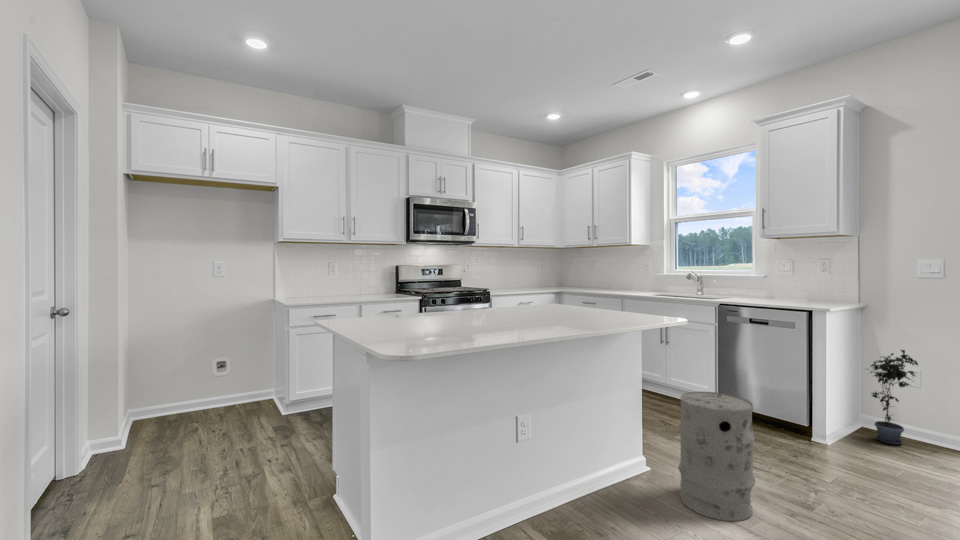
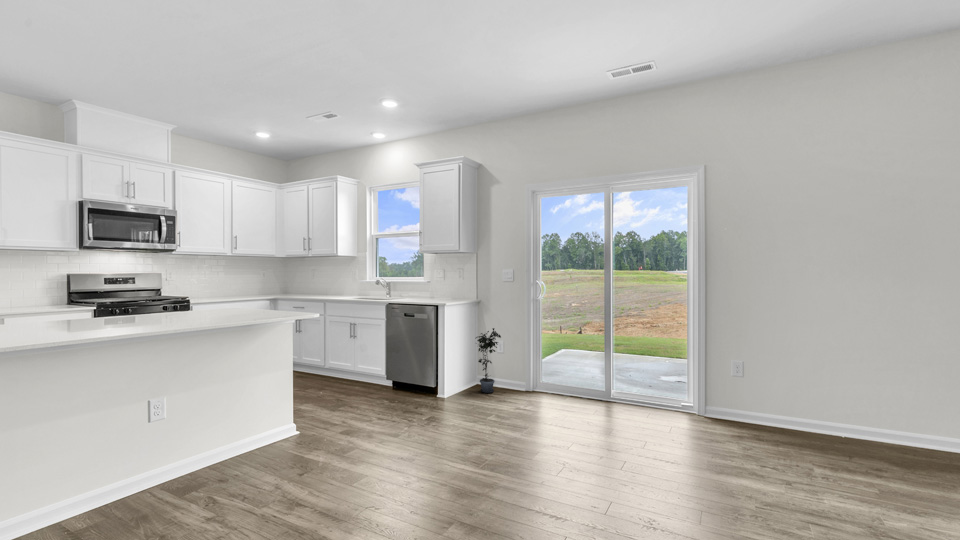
trash can: present [678,392,755,521] -> none [309,365,363,458]

